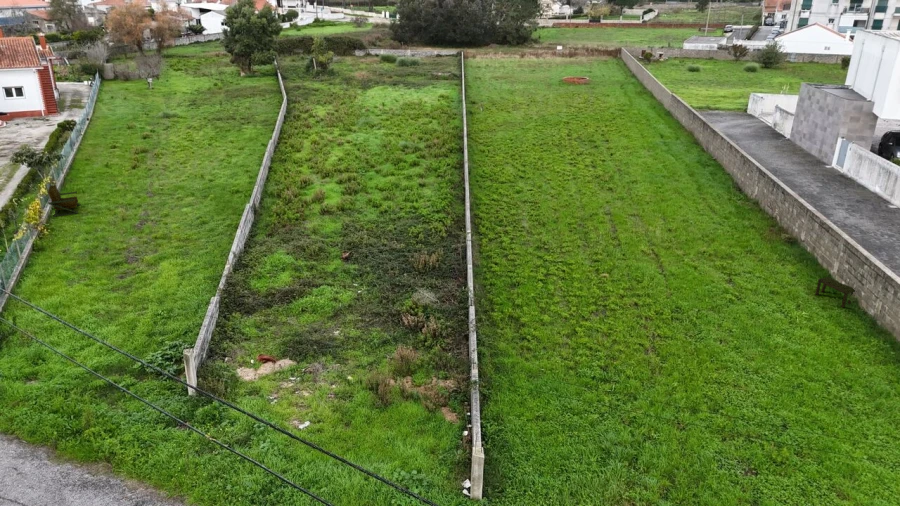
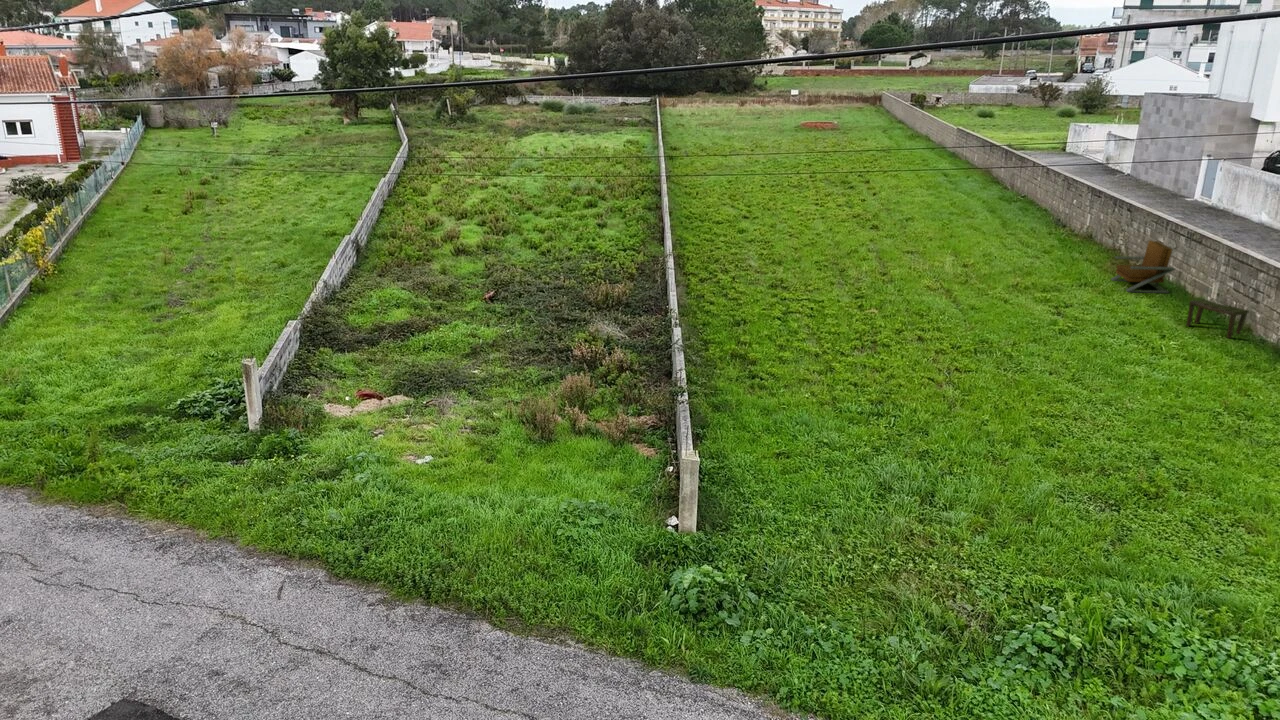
lounge chair: present [48,185,80,217] -> present [1111,240,1175,293]

